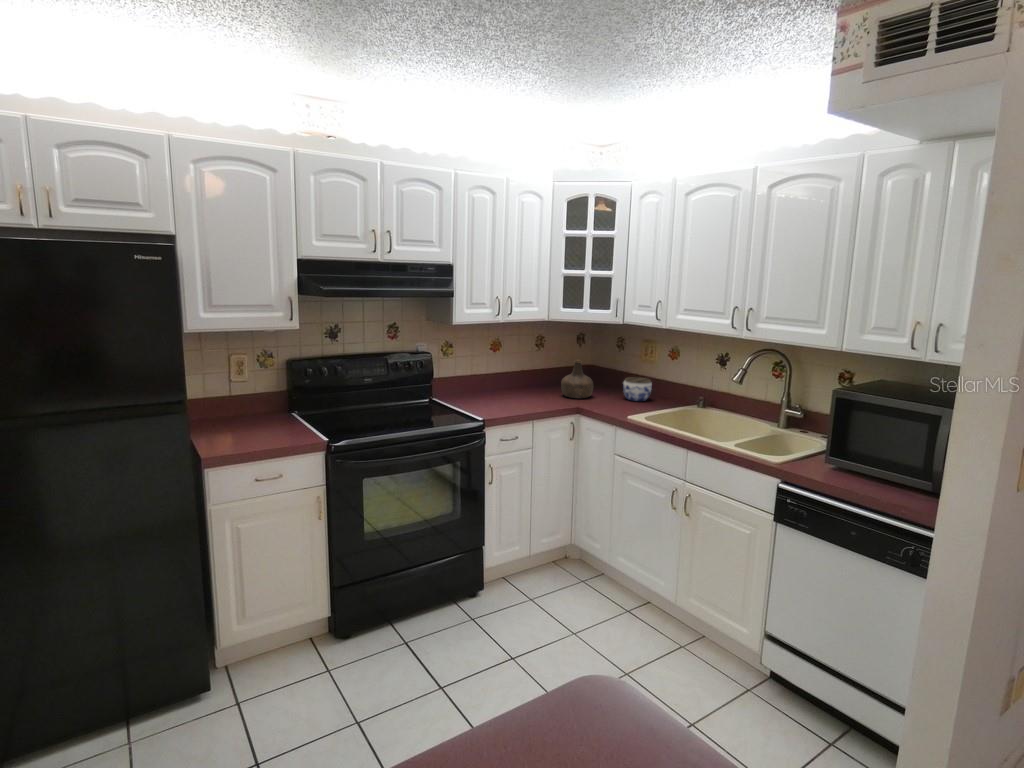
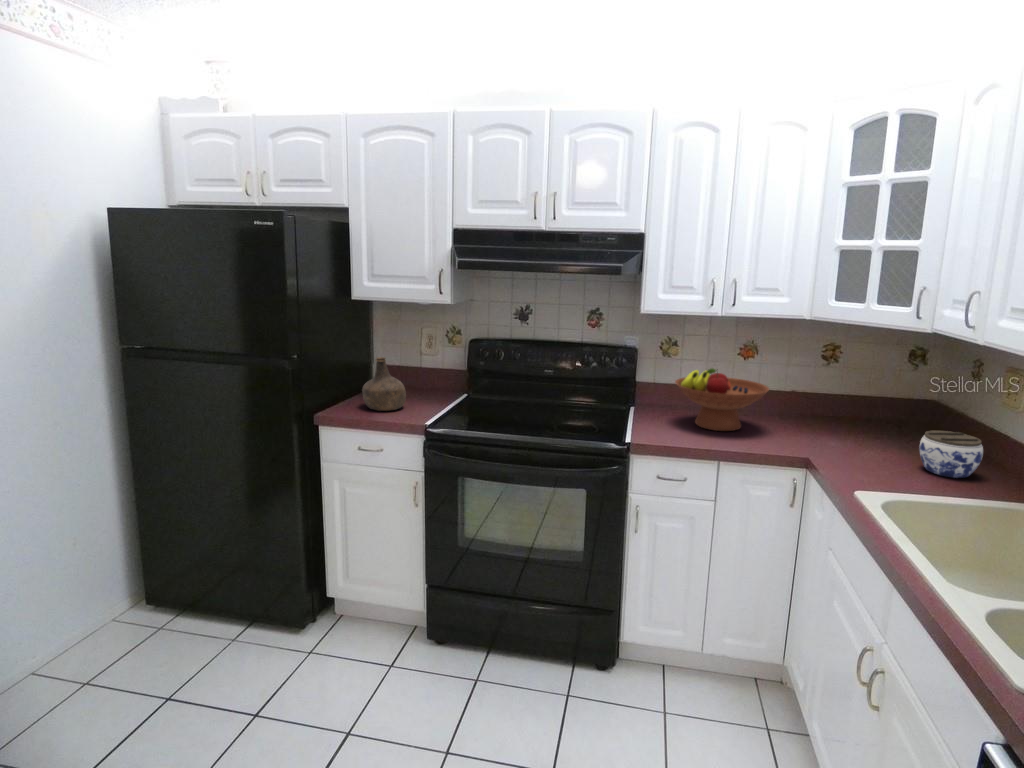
fruit bowl: none [475,359,537,402] -> present [675,369,769,431]
bottle: present [561,360,593,398] -> present [362,357,406,411]

